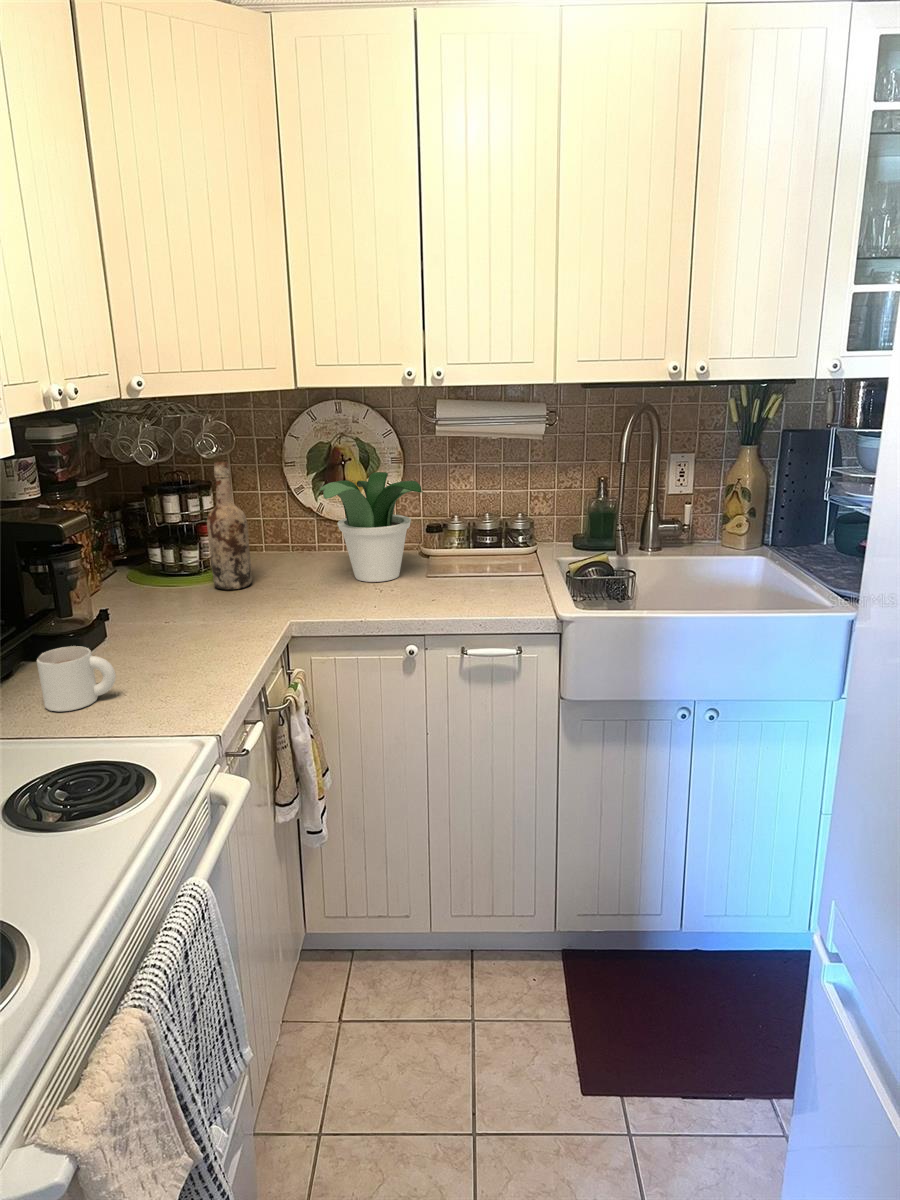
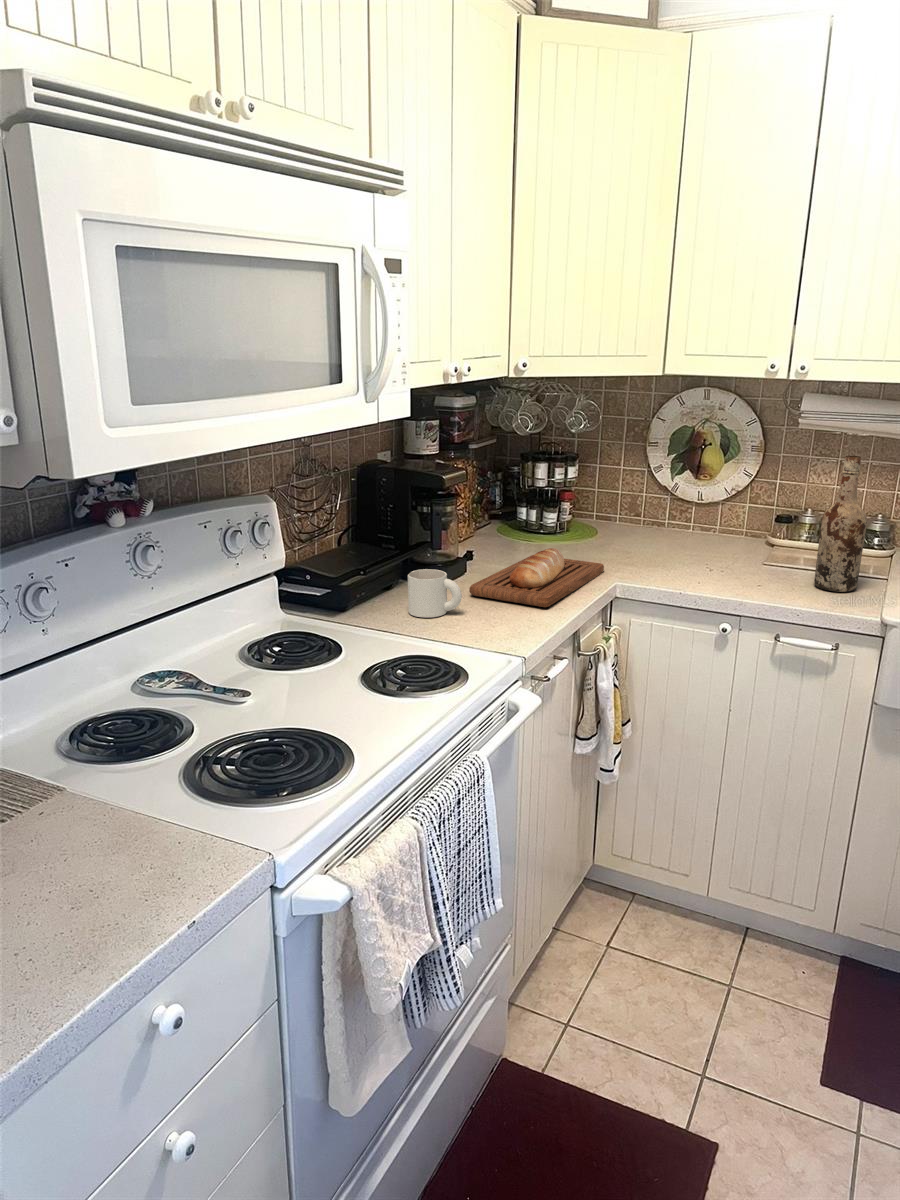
wine bottle: present [207,461,252,590] -> present [814,456,867,592]
potted plant: present [319,472,423,582] -> none [667,458,771,561]
bread loaf: none [119,594,271,668] -> present [469,548,604,607]

